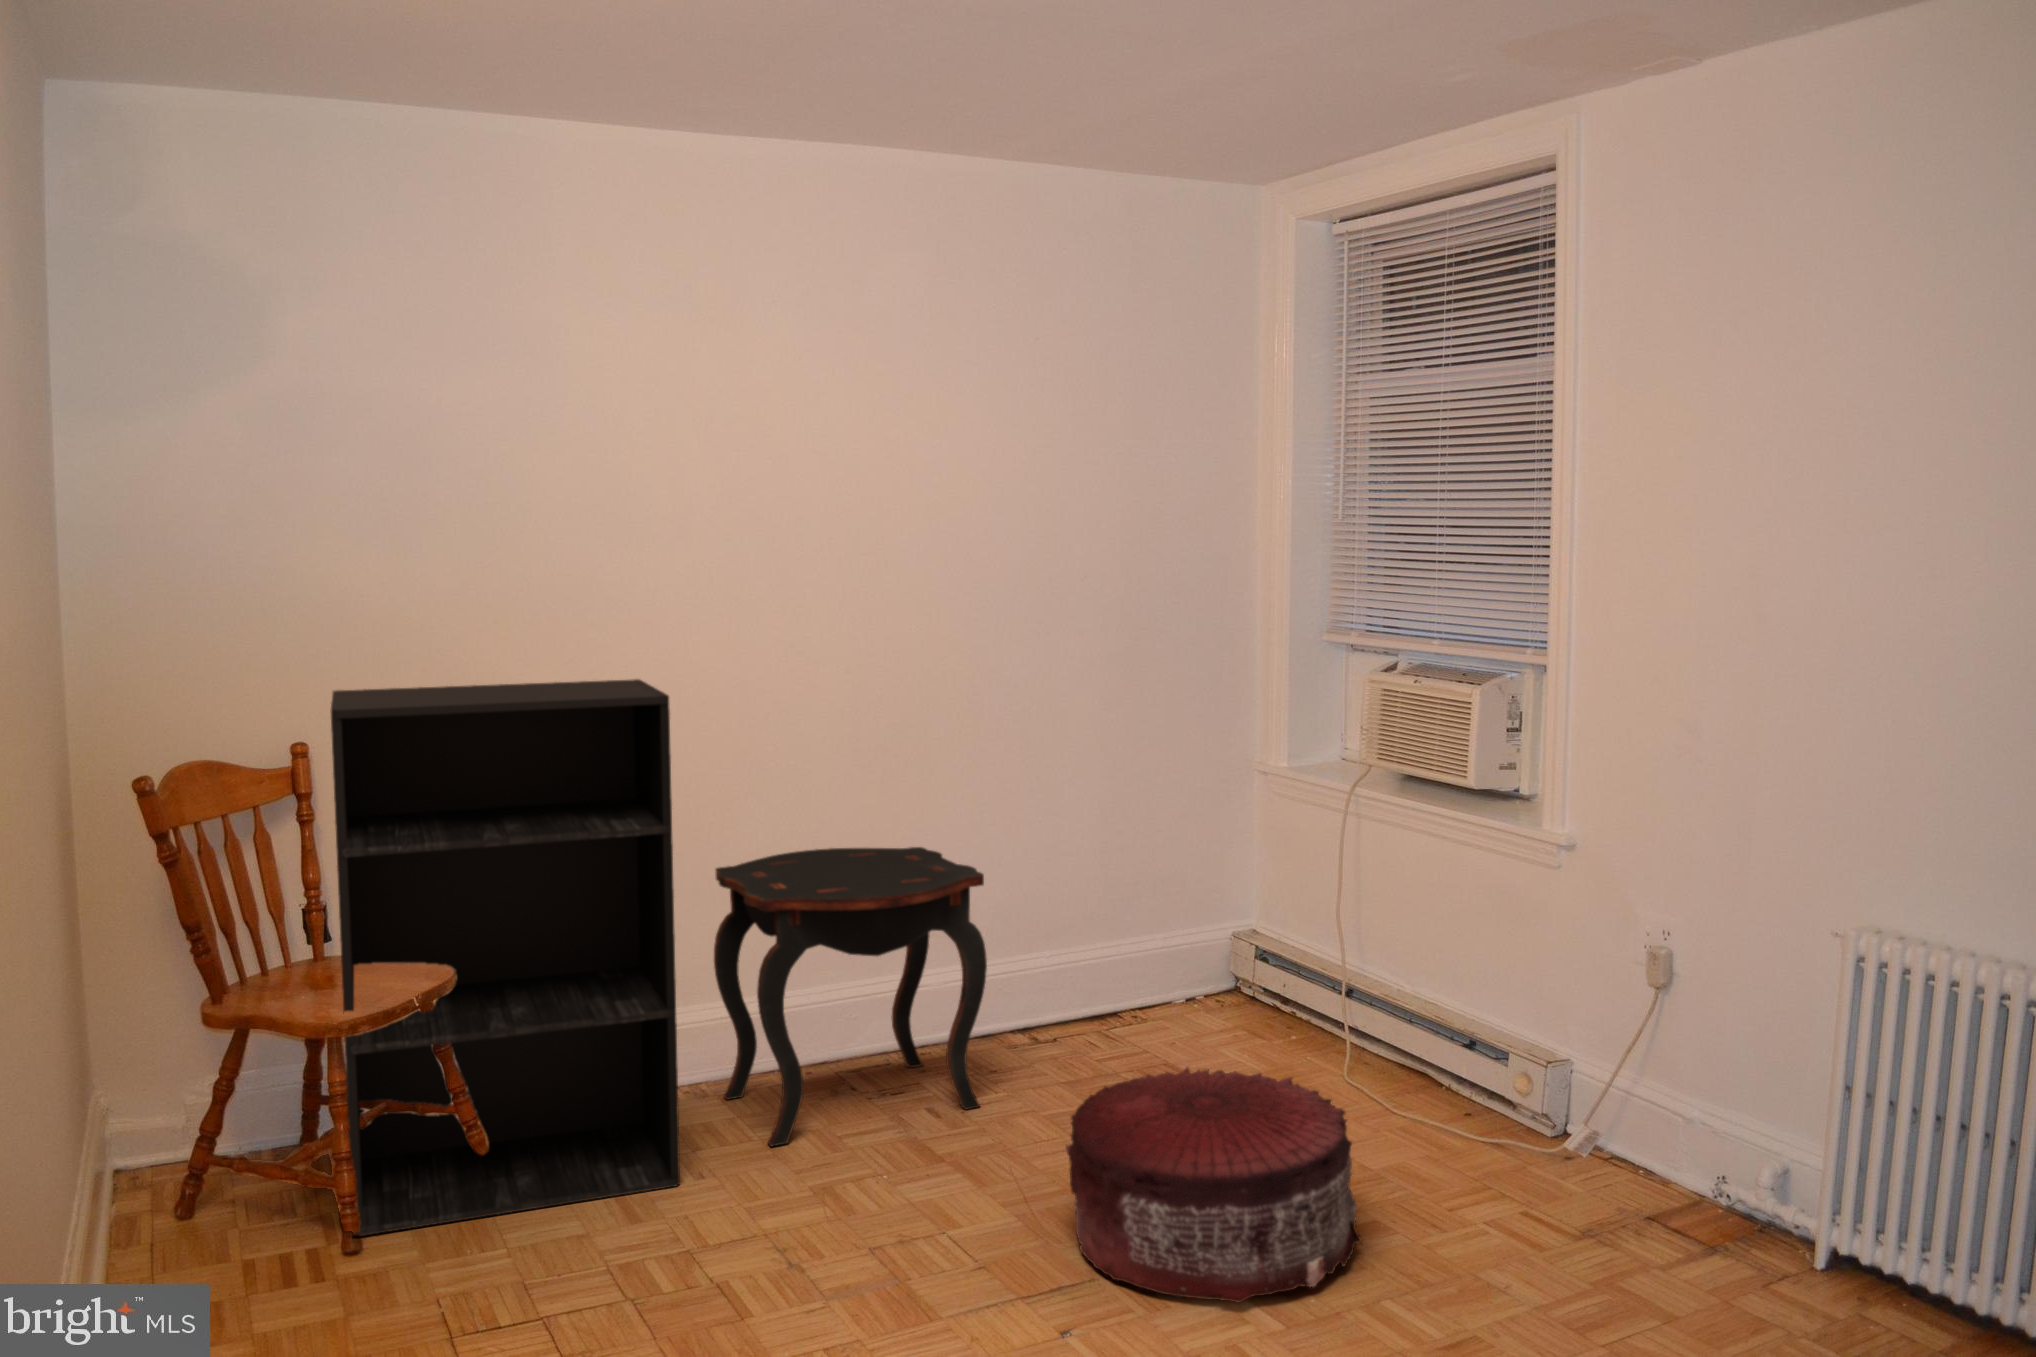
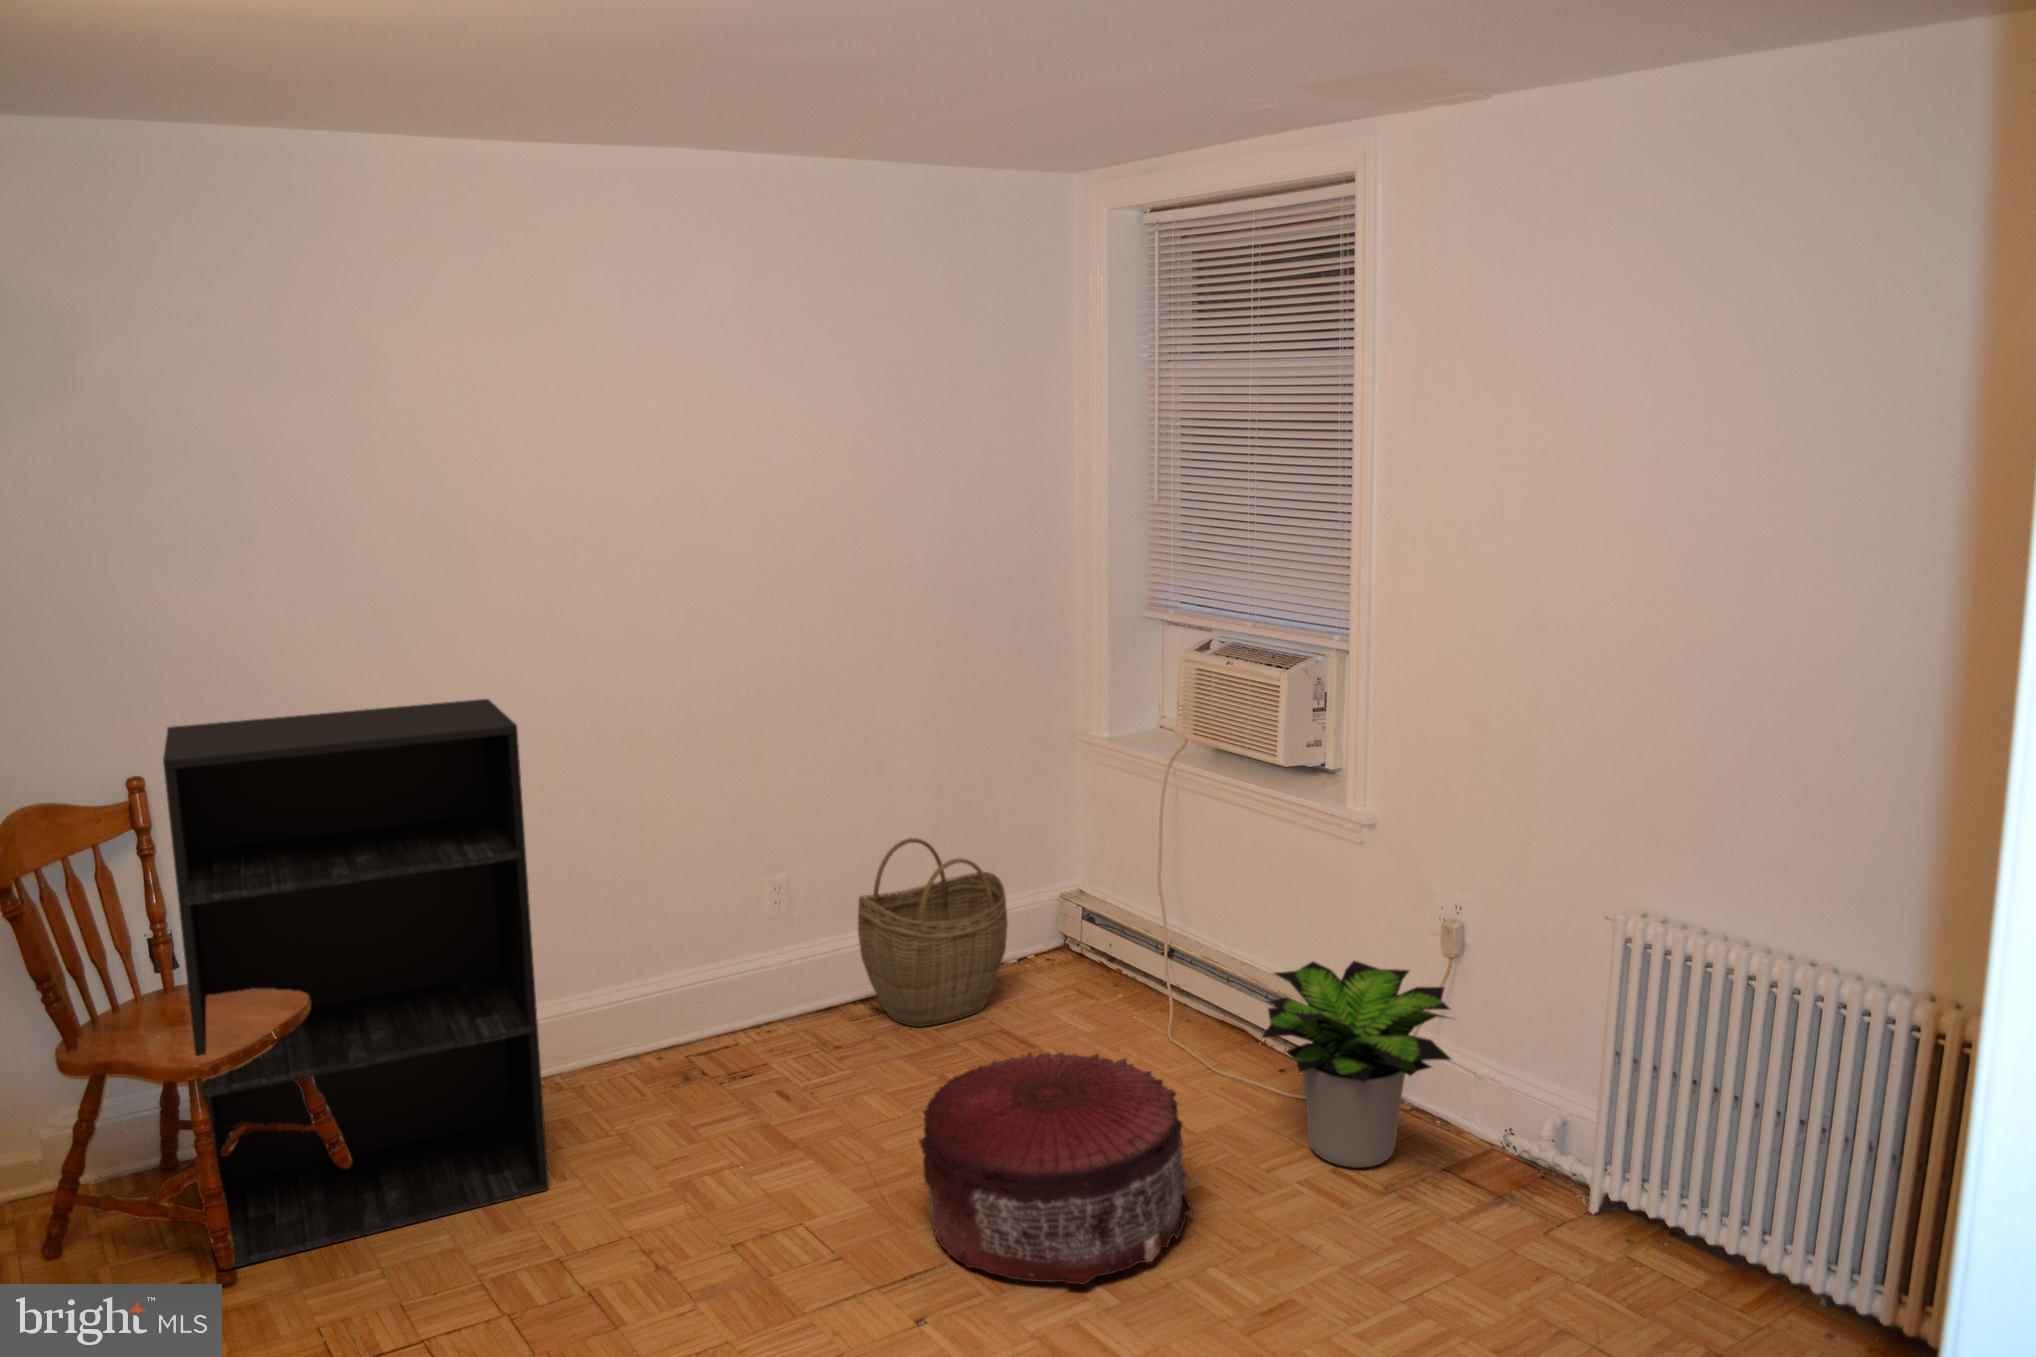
side table: present [714,847,987,1147] -> none [573,837,840,1140]
woven basket: none [1006,860,1167,1060] -> present [858,838,1007,1027]
potted plant: none [1441,990,1666,1214] -> present [1262,961,1454,1167]

